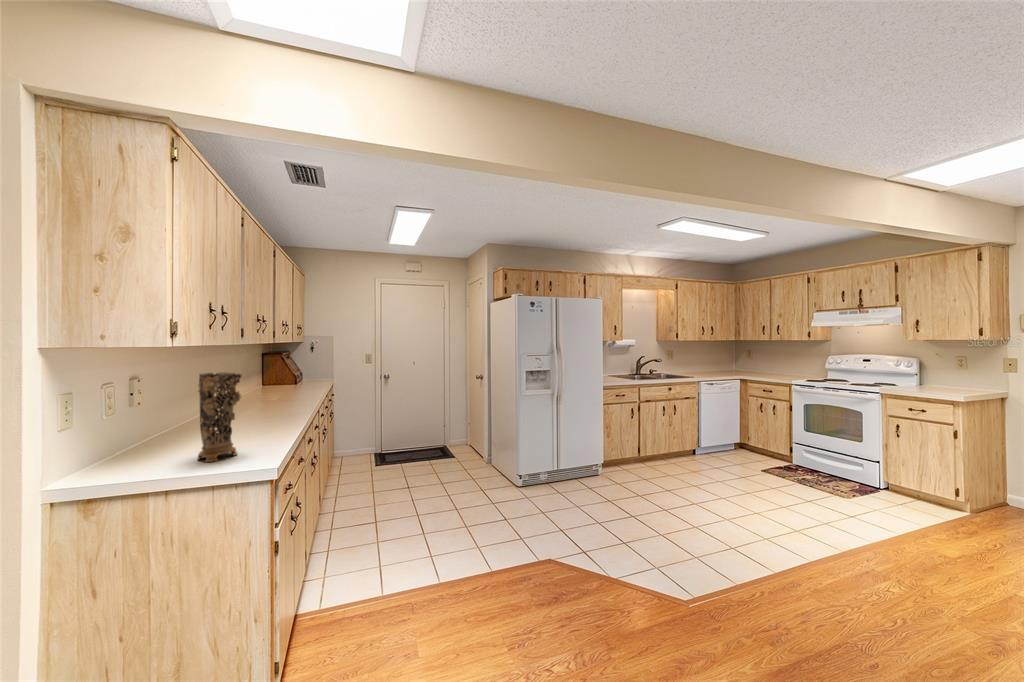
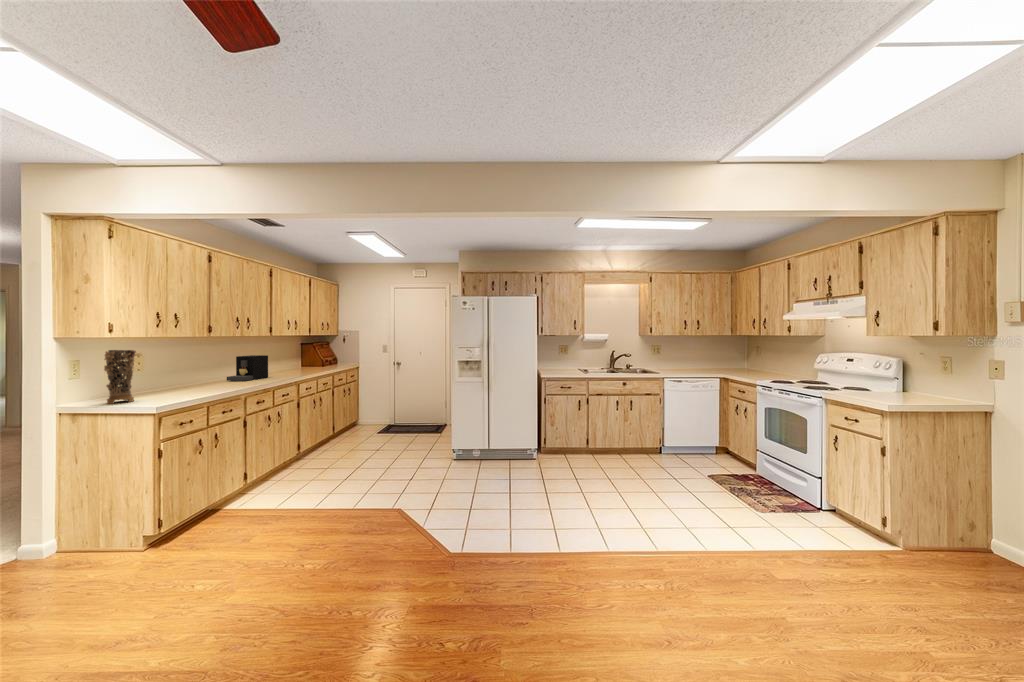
coffee maker: none [250,372,291,410] -> present [227,355,268,381]

